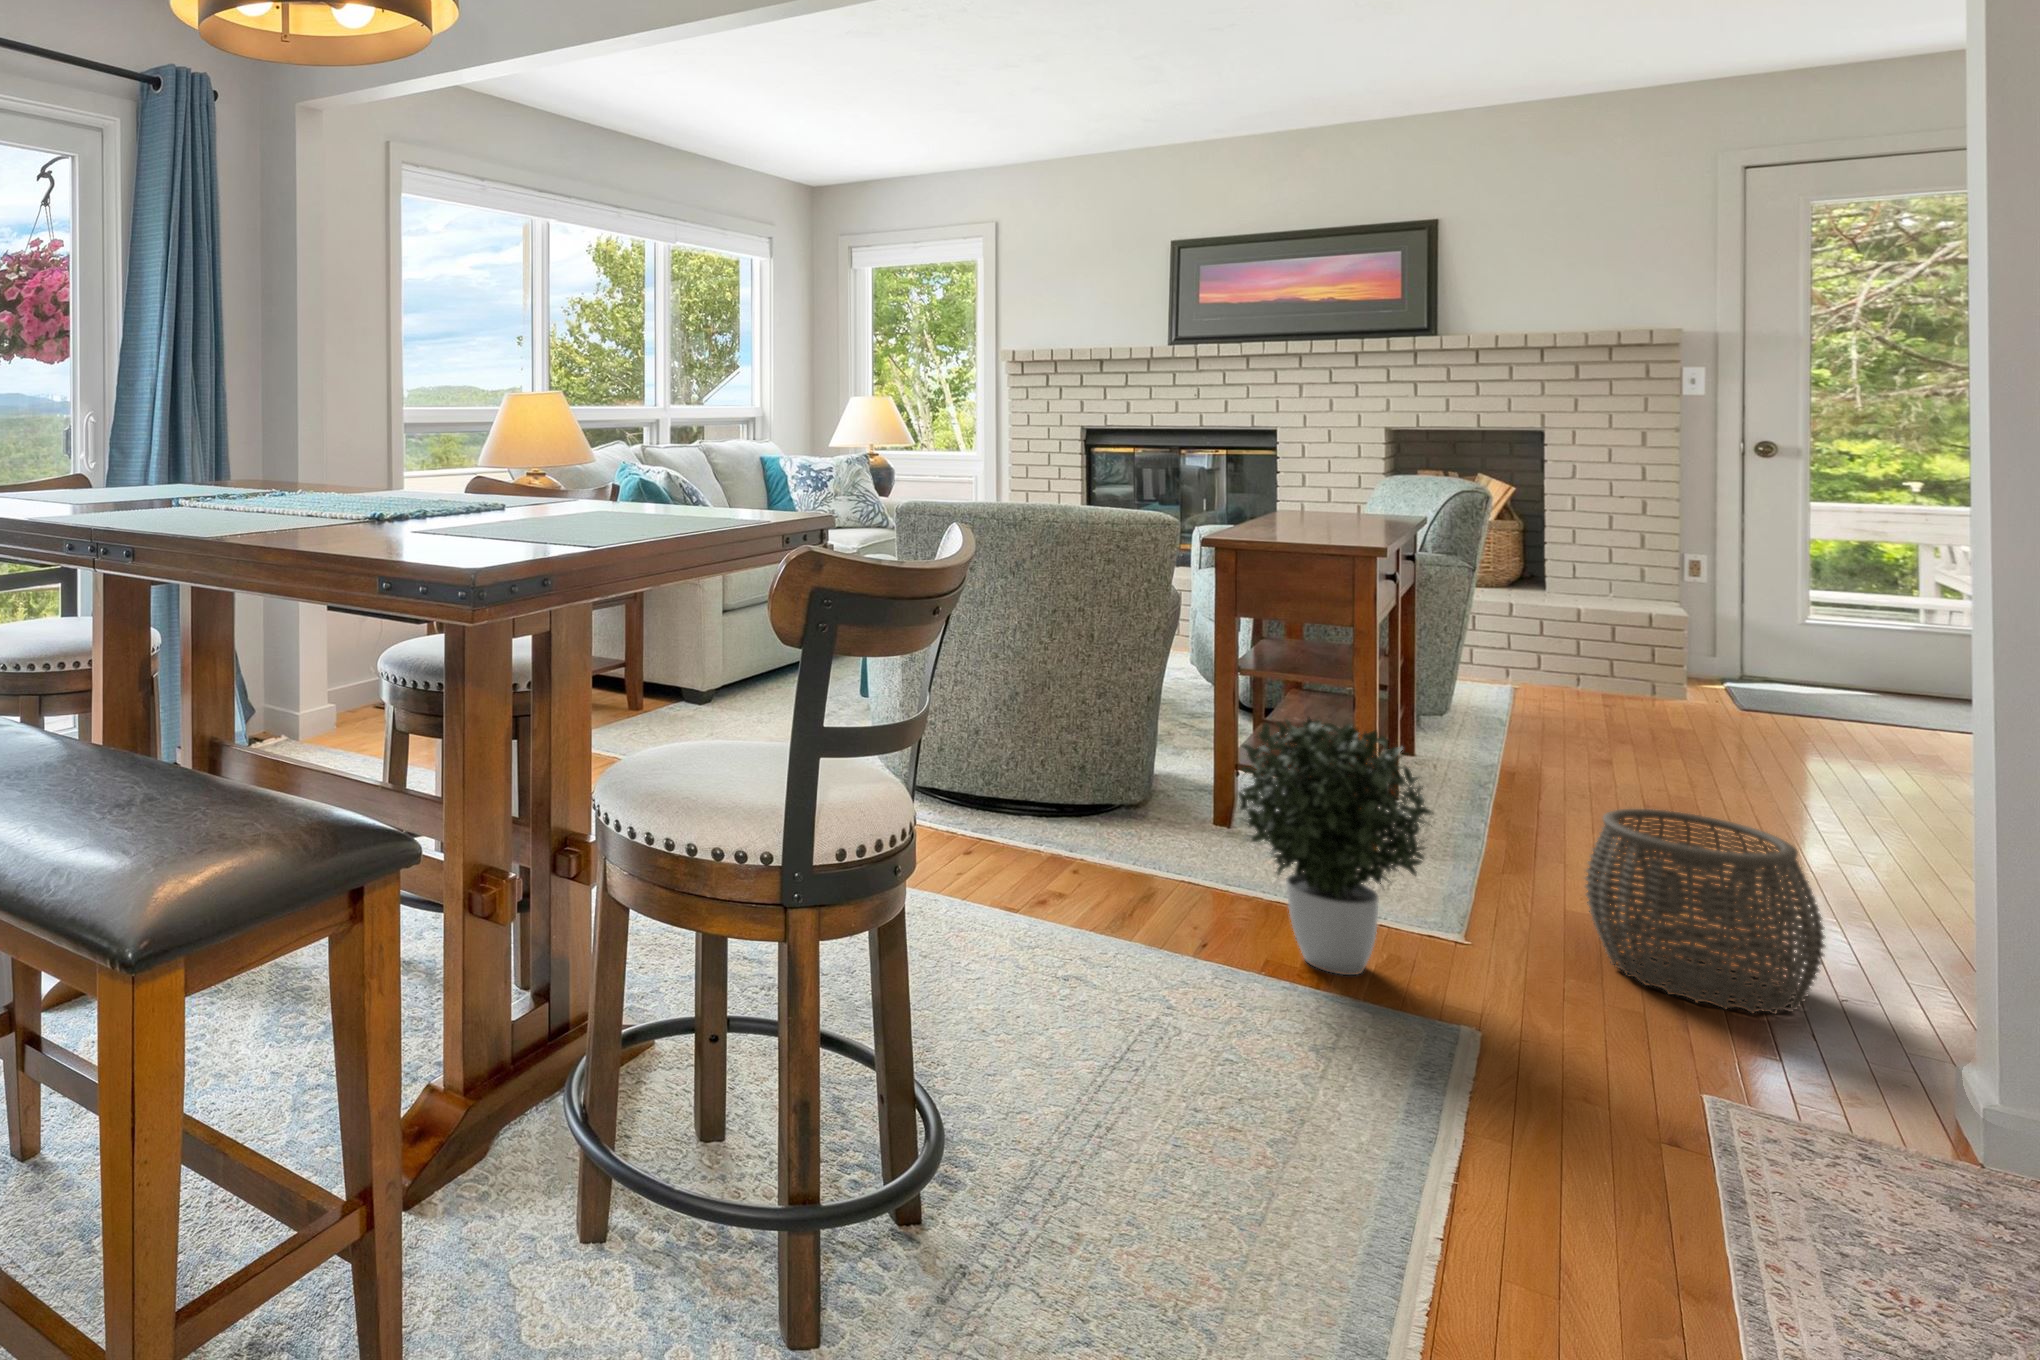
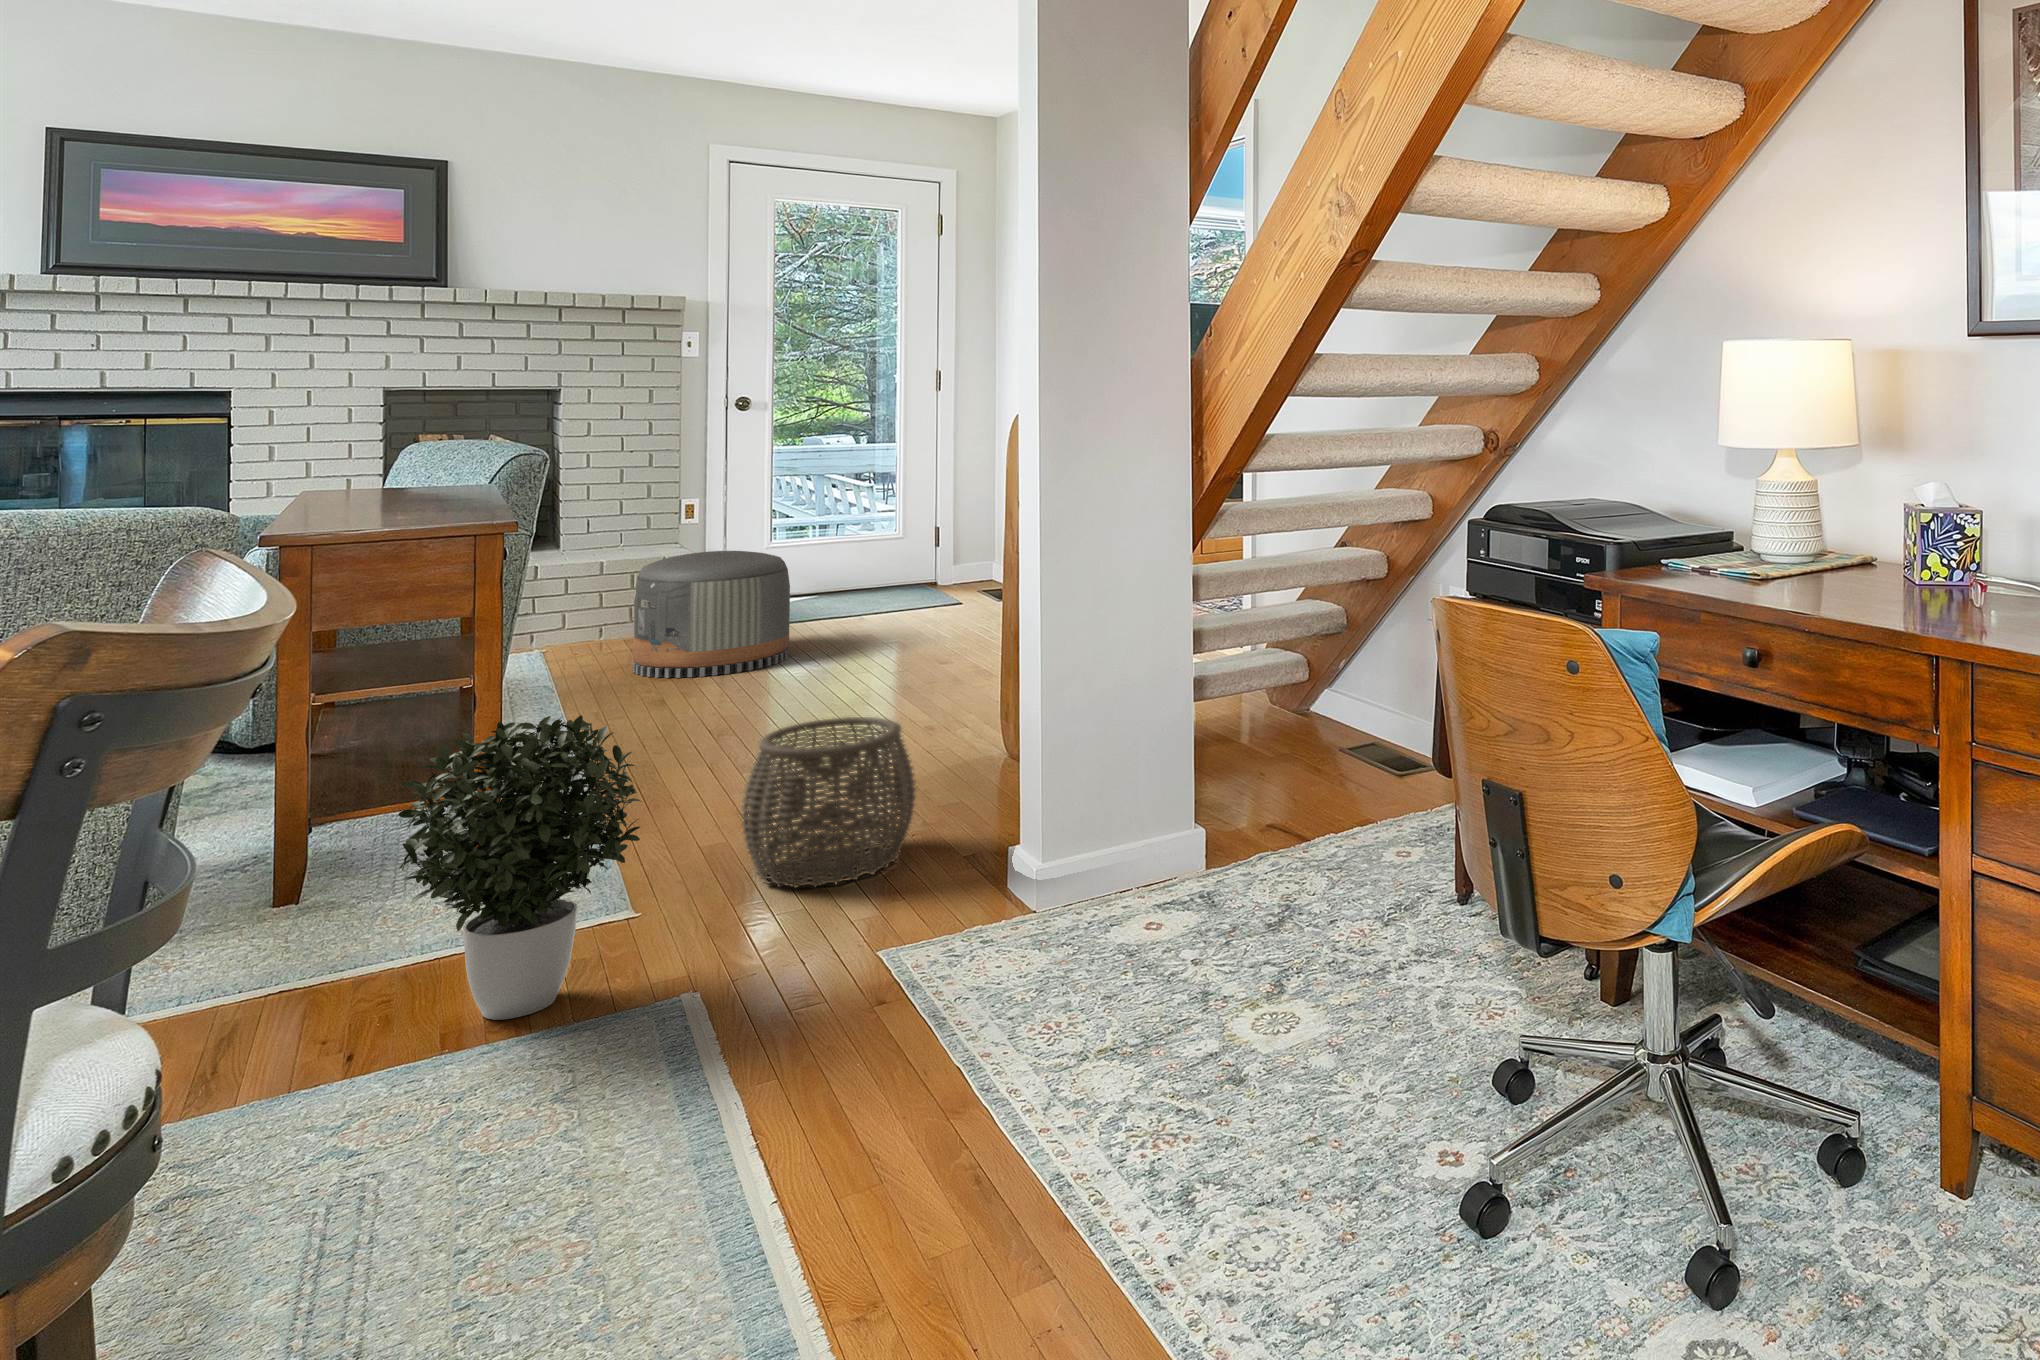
pouf: none [1602,609,1804,752] -> present [633,551,790,678]

